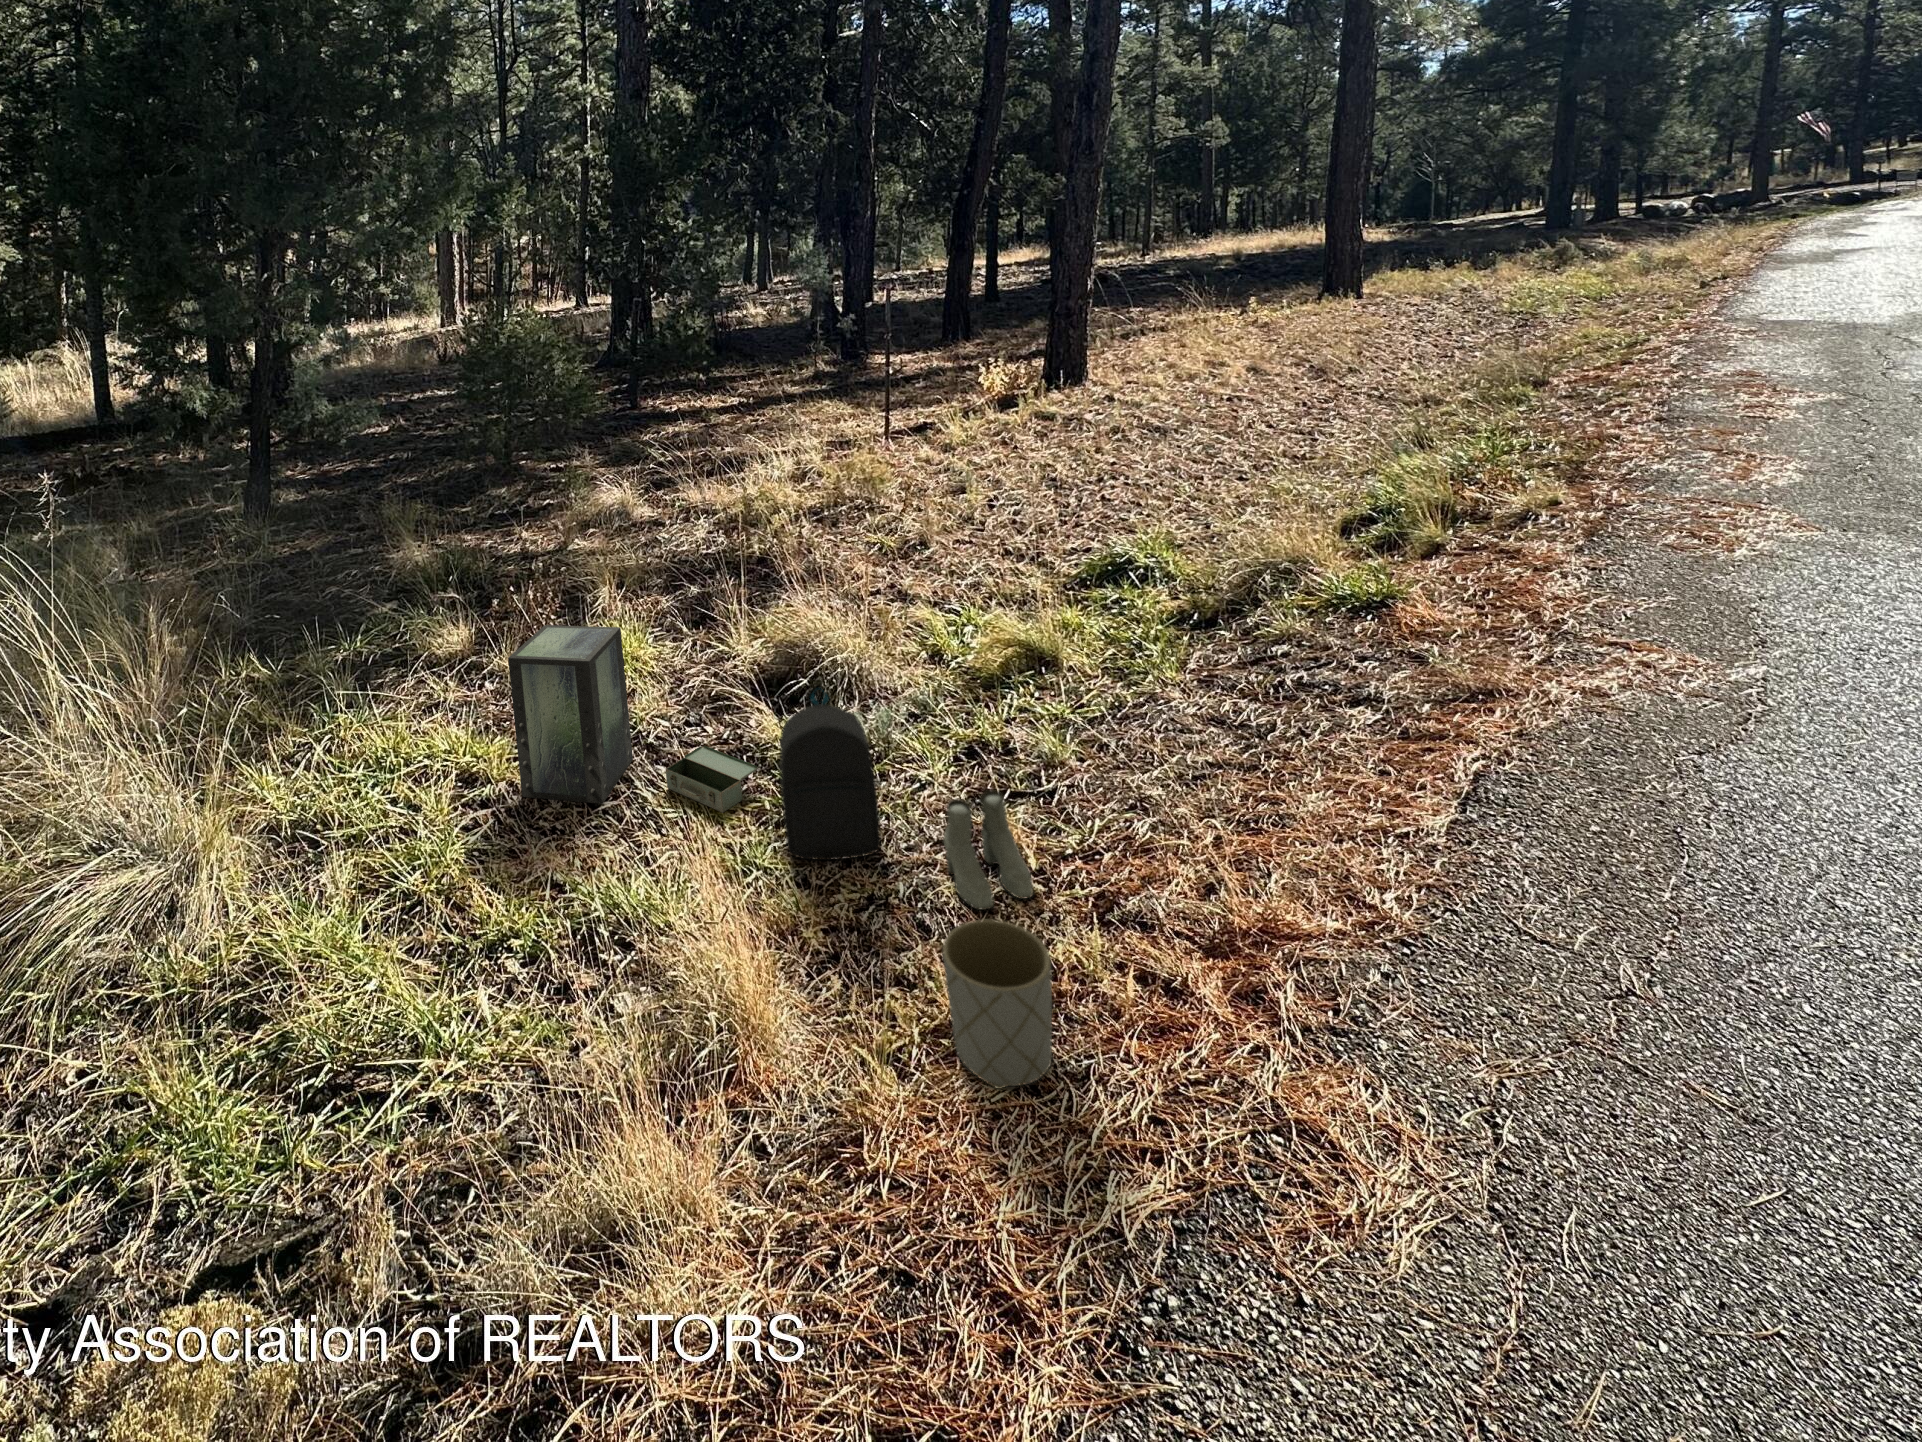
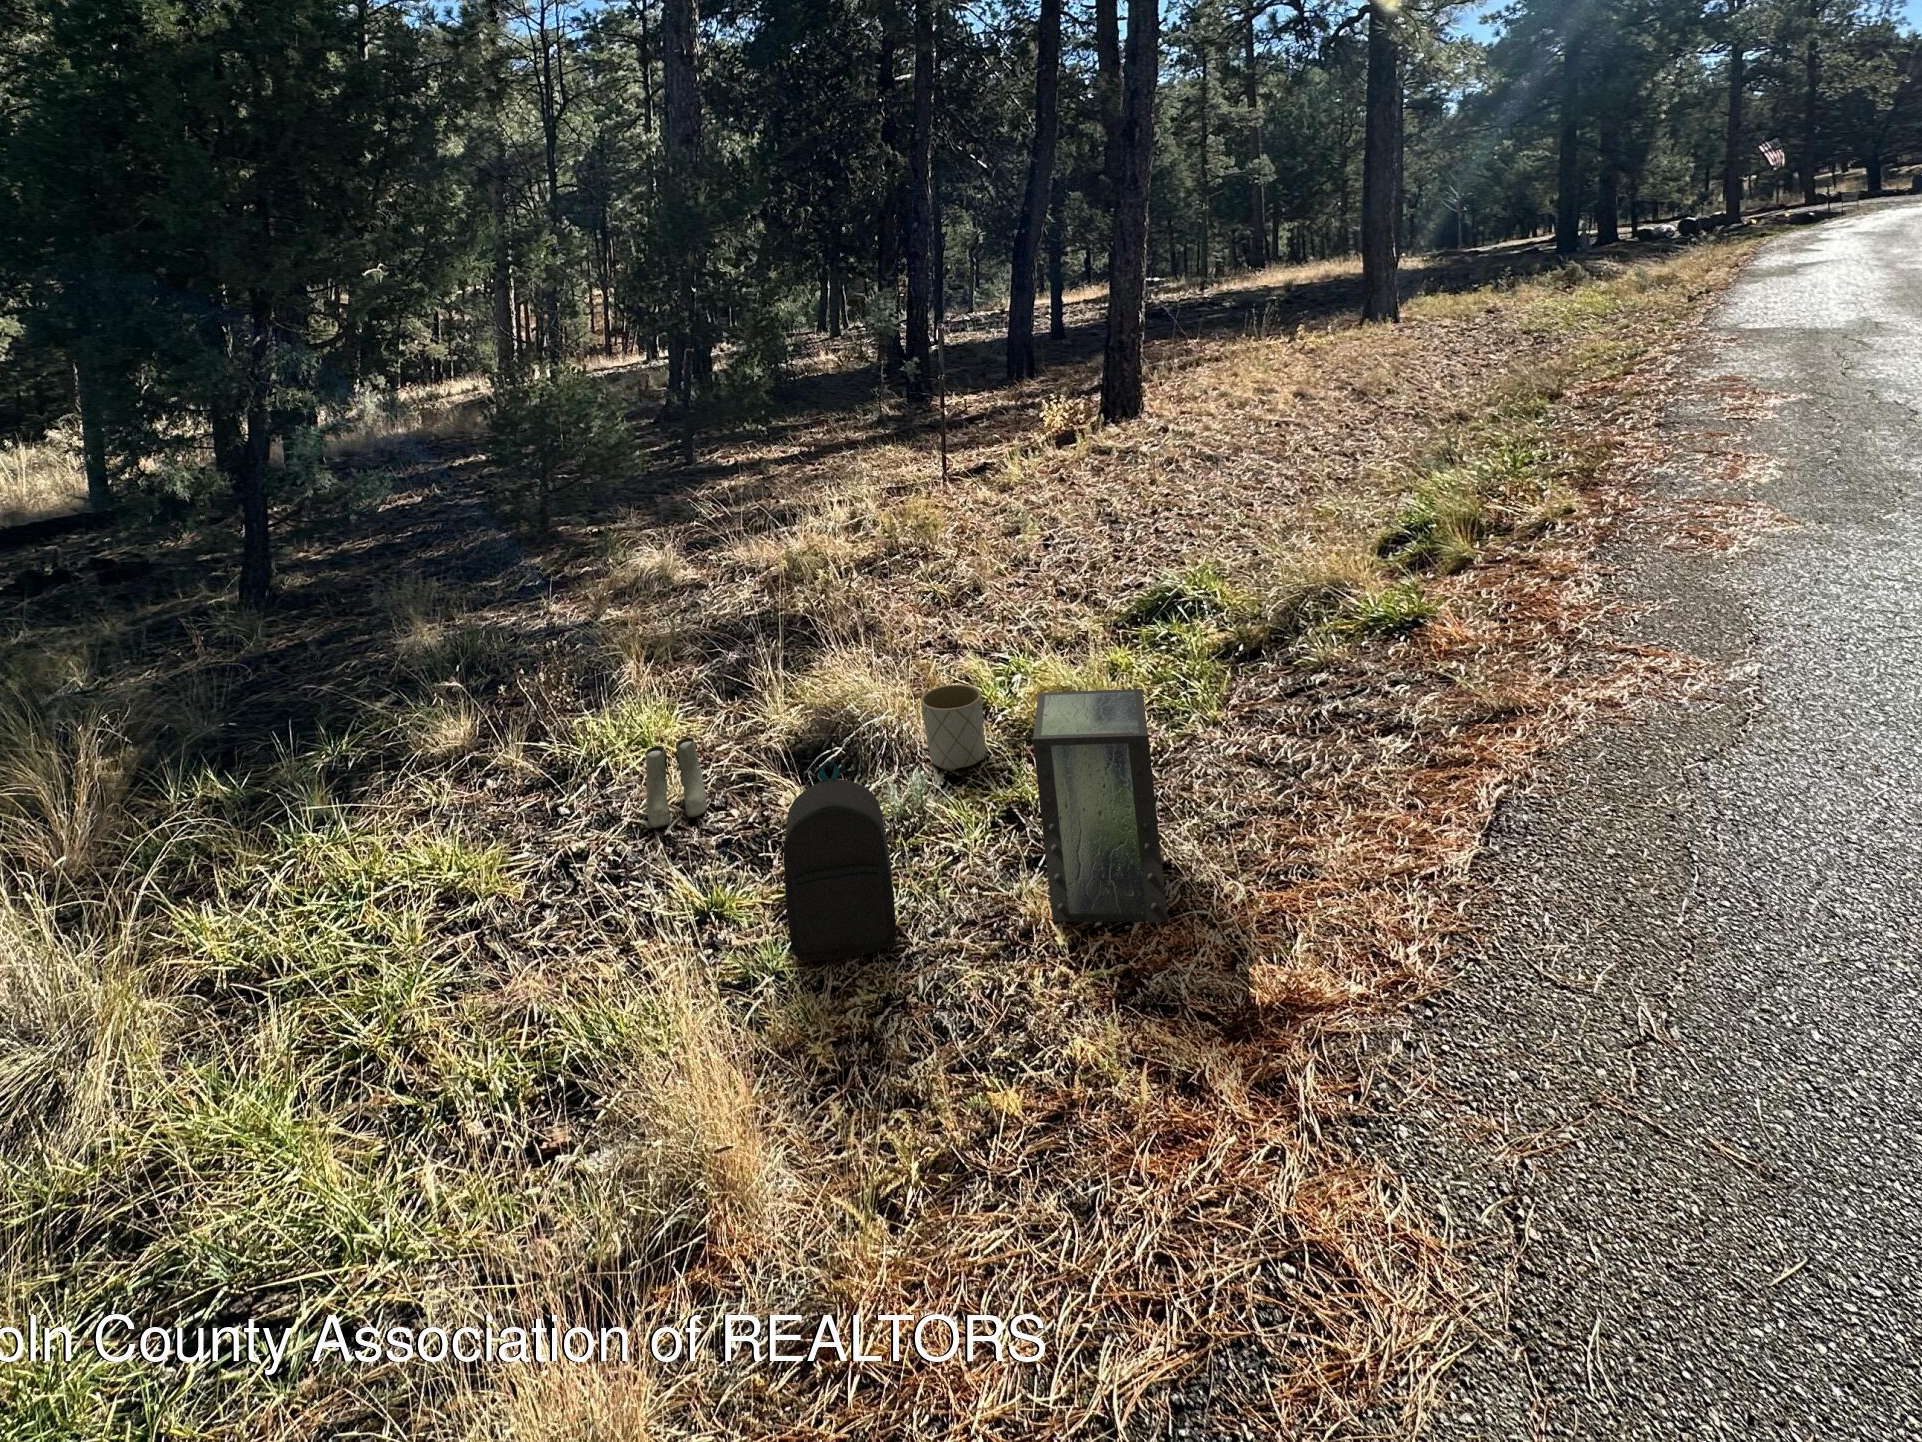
storage box: present [508,625,633,804] -> present [1033,689,1168,922]
toolbox: present [666,746,758,813] -> none [671,833,775,912]
boots: present [944,790,1033,910] -> present [645,738,707,828]
planter: present [943,920,1052,1089] -> present [921,684,985,771]

